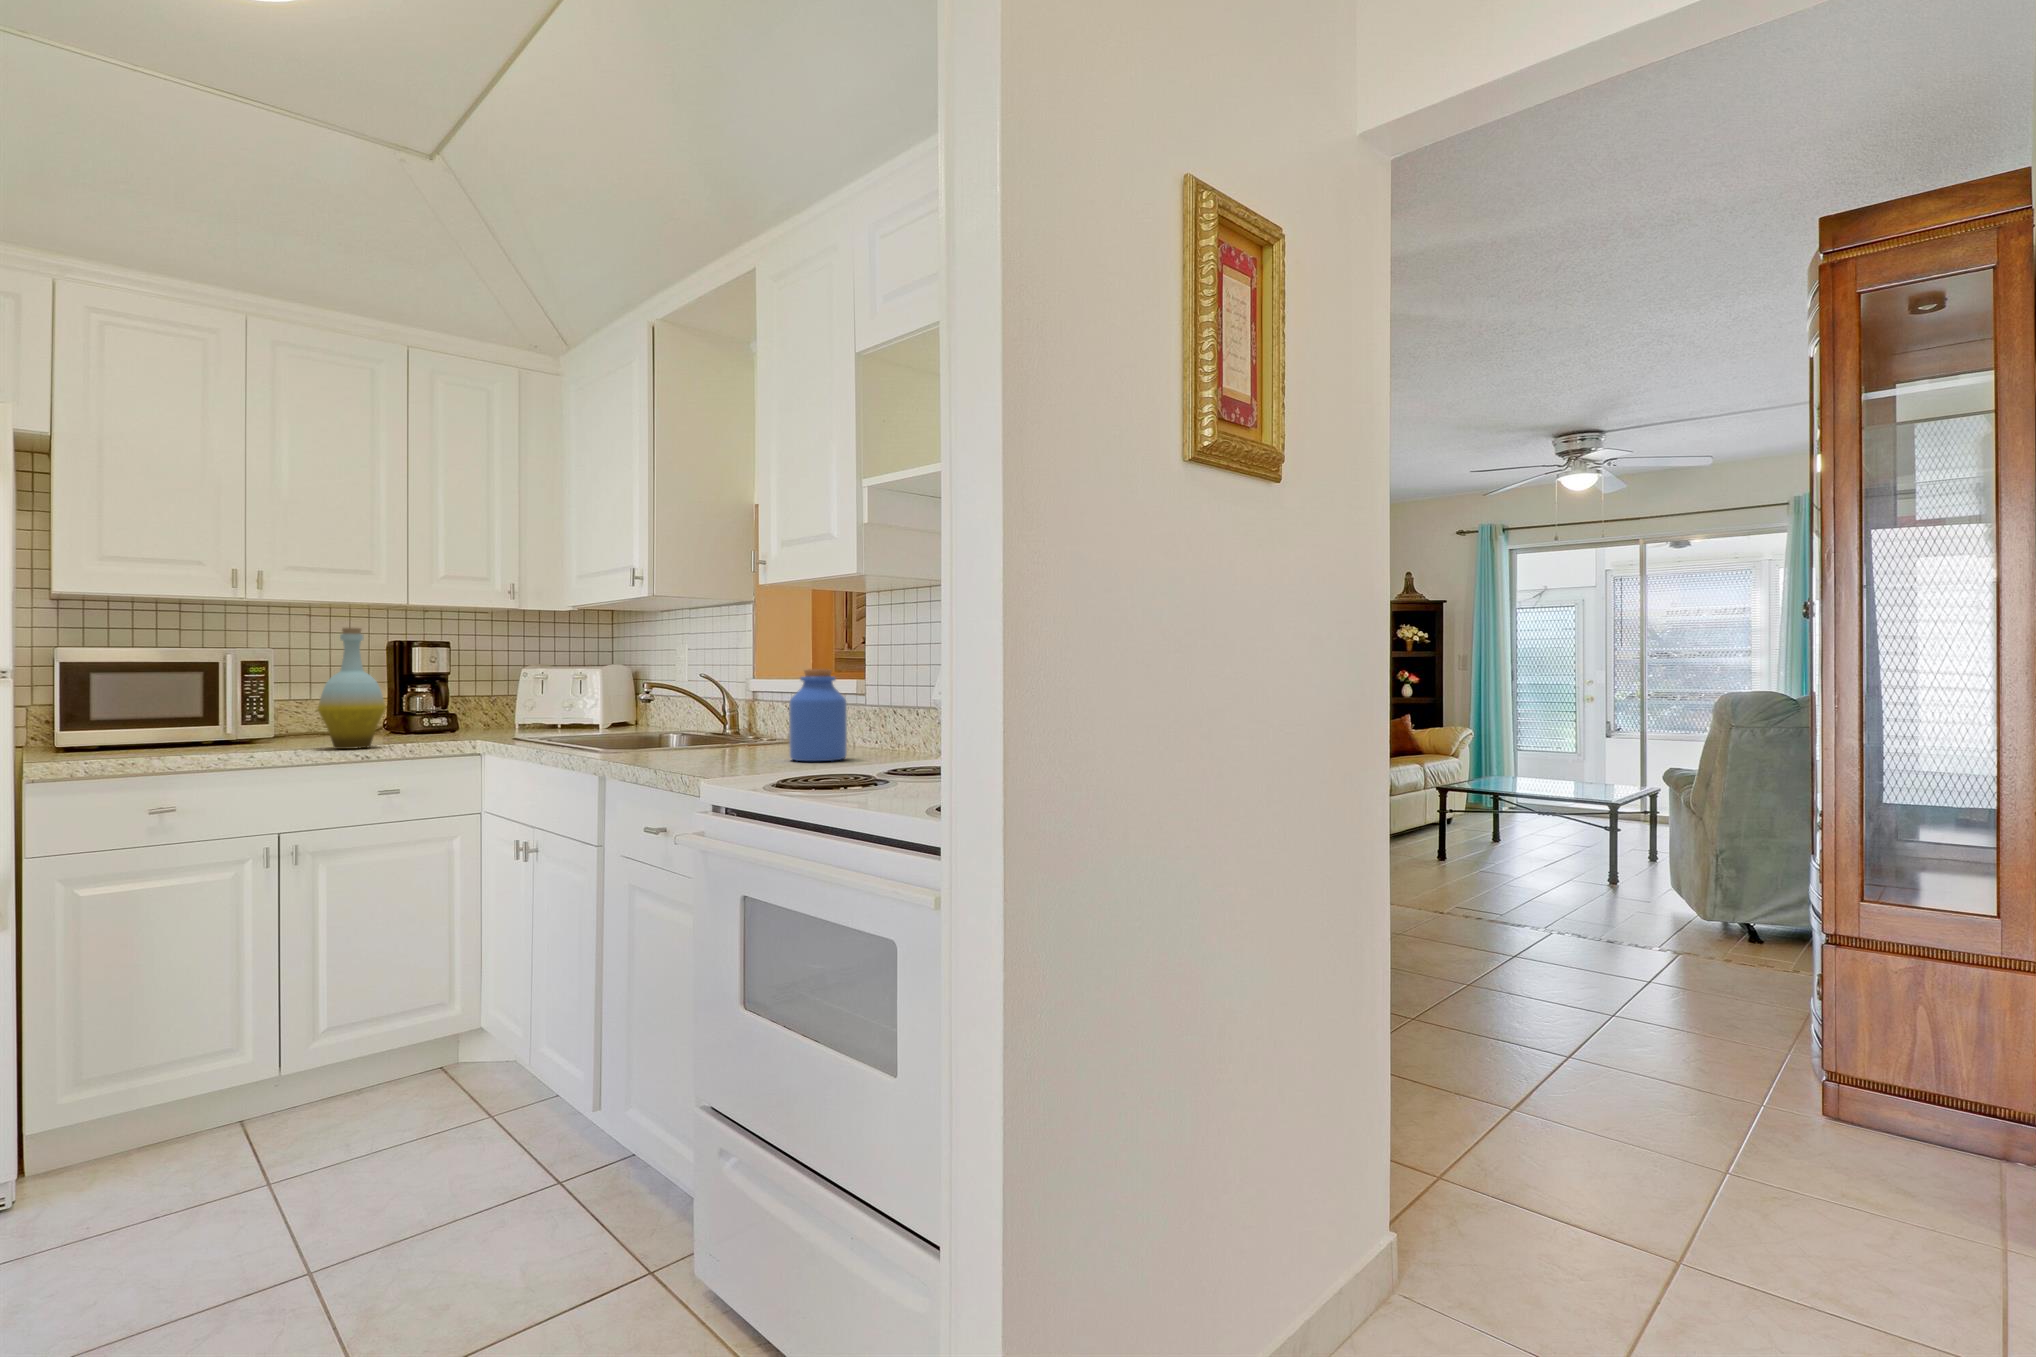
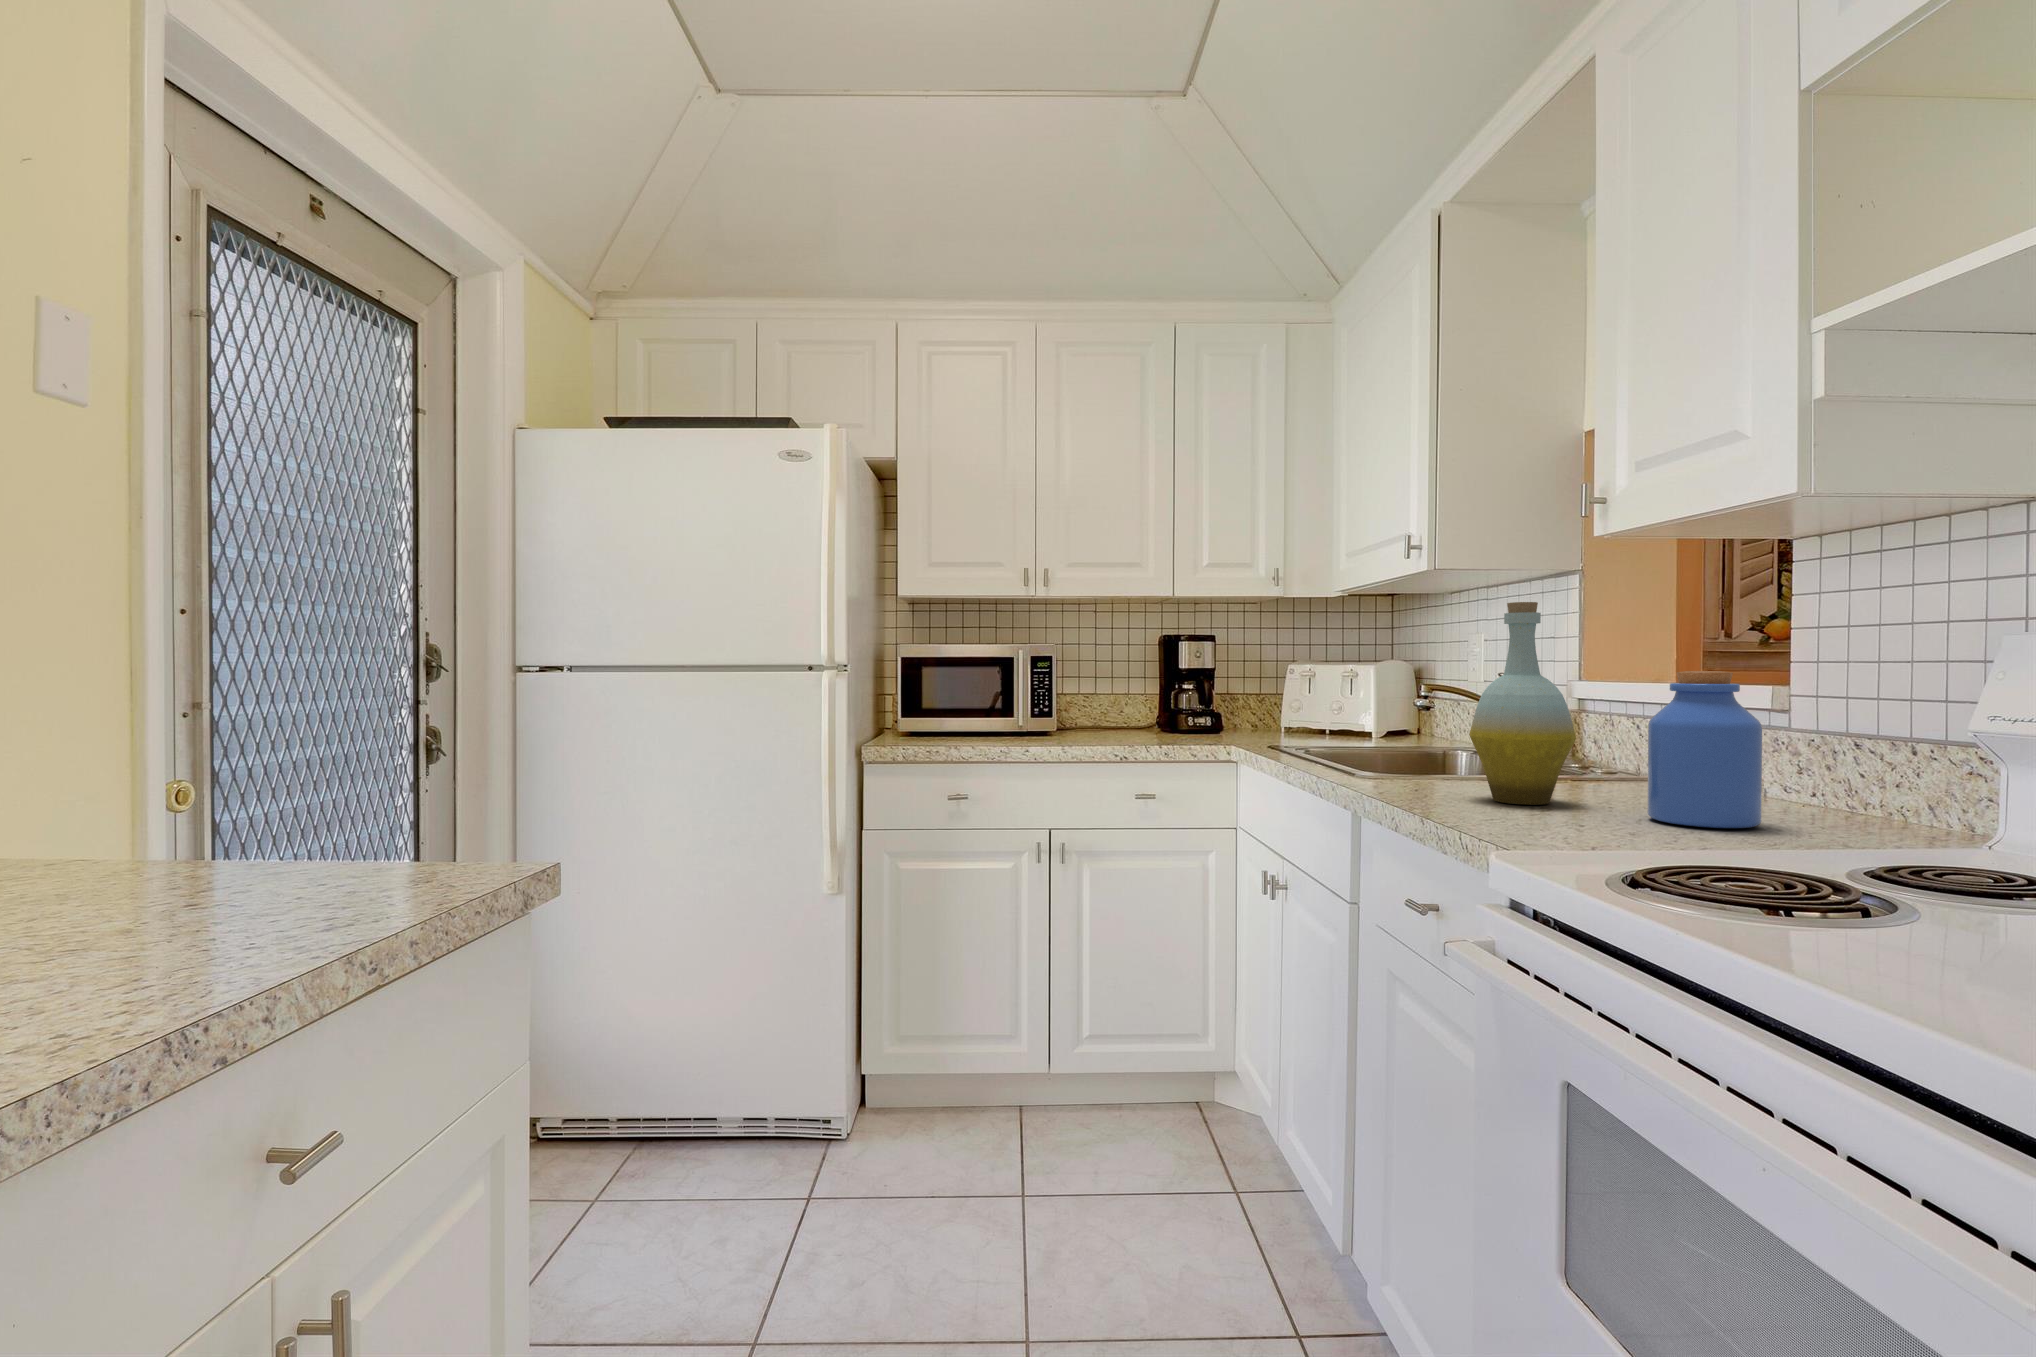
bottle: present [318,628,386,749] -> present [1469,602,1576,805]

